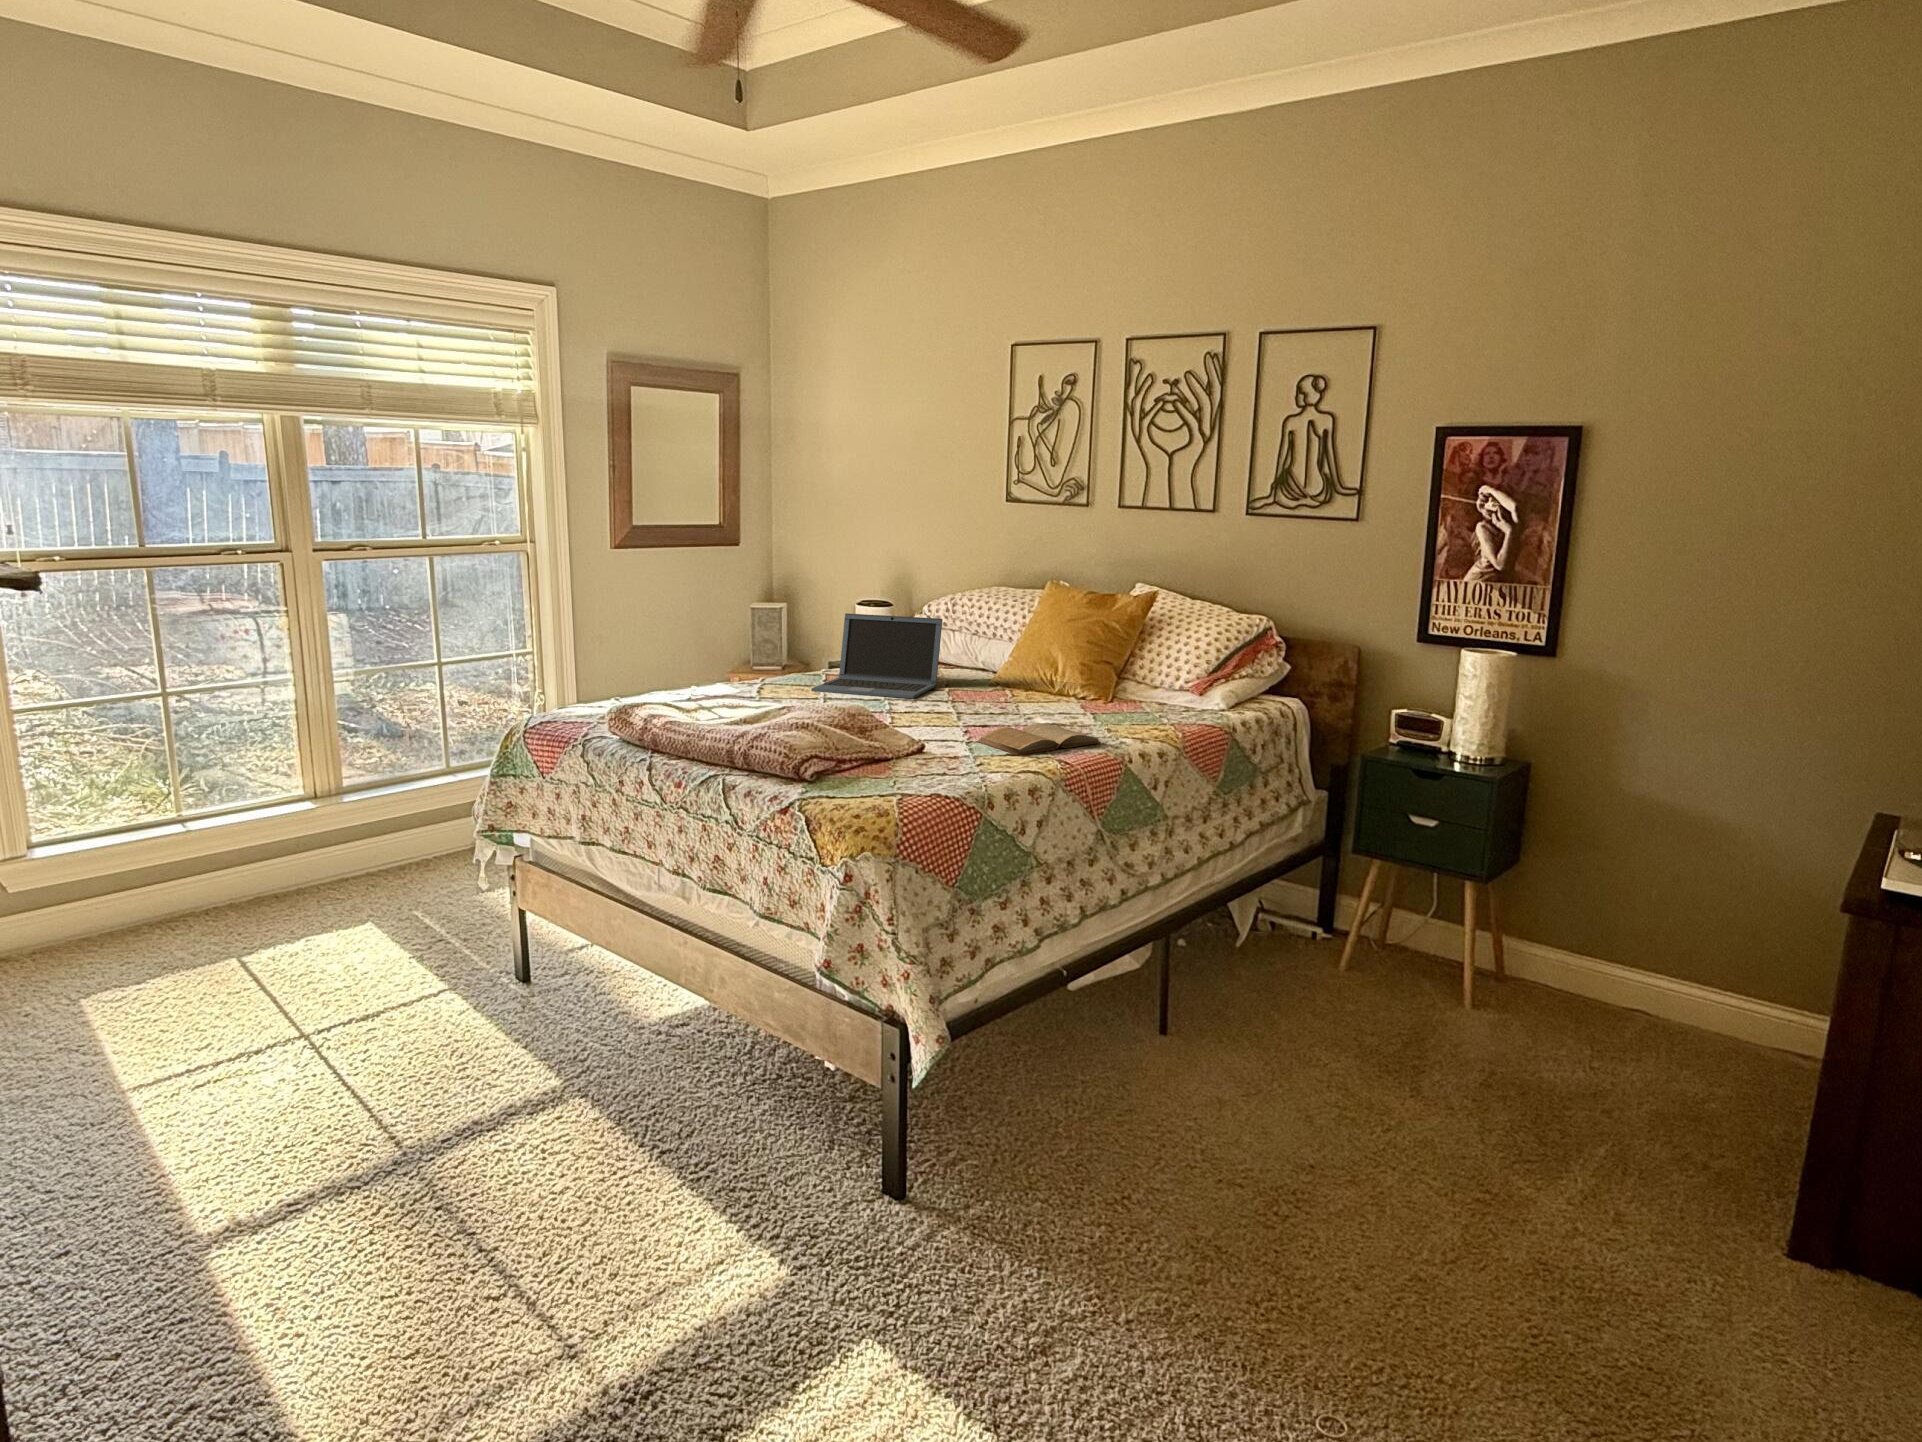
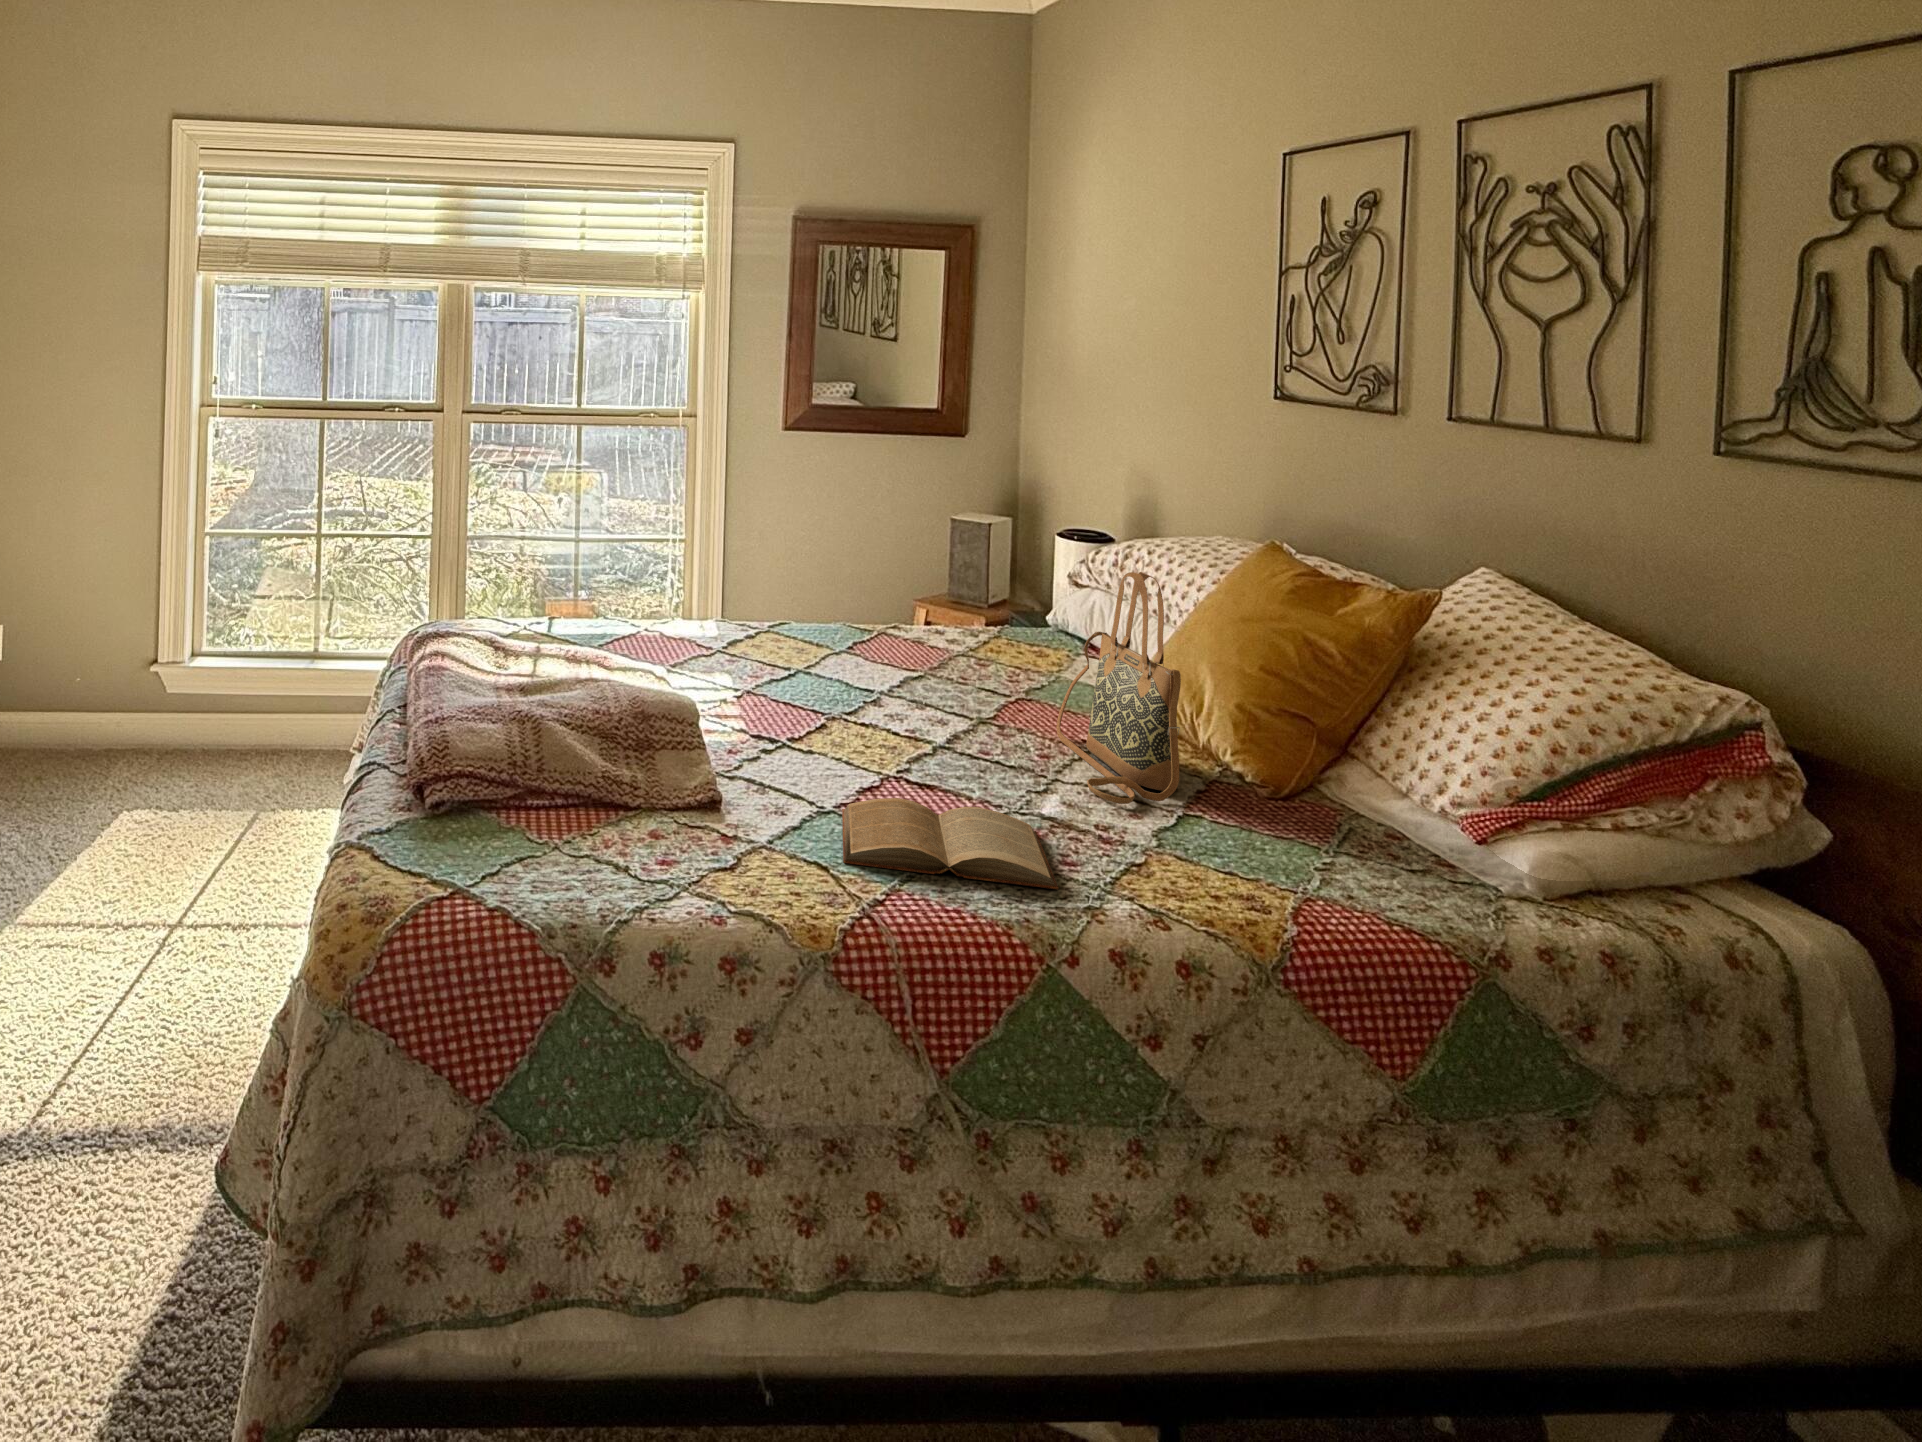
handbag: none [992,598,1082,716] -> present [1056,572,1181,804]
laptop: present [812,613,942,698] -> none [820,546,1039,699]

